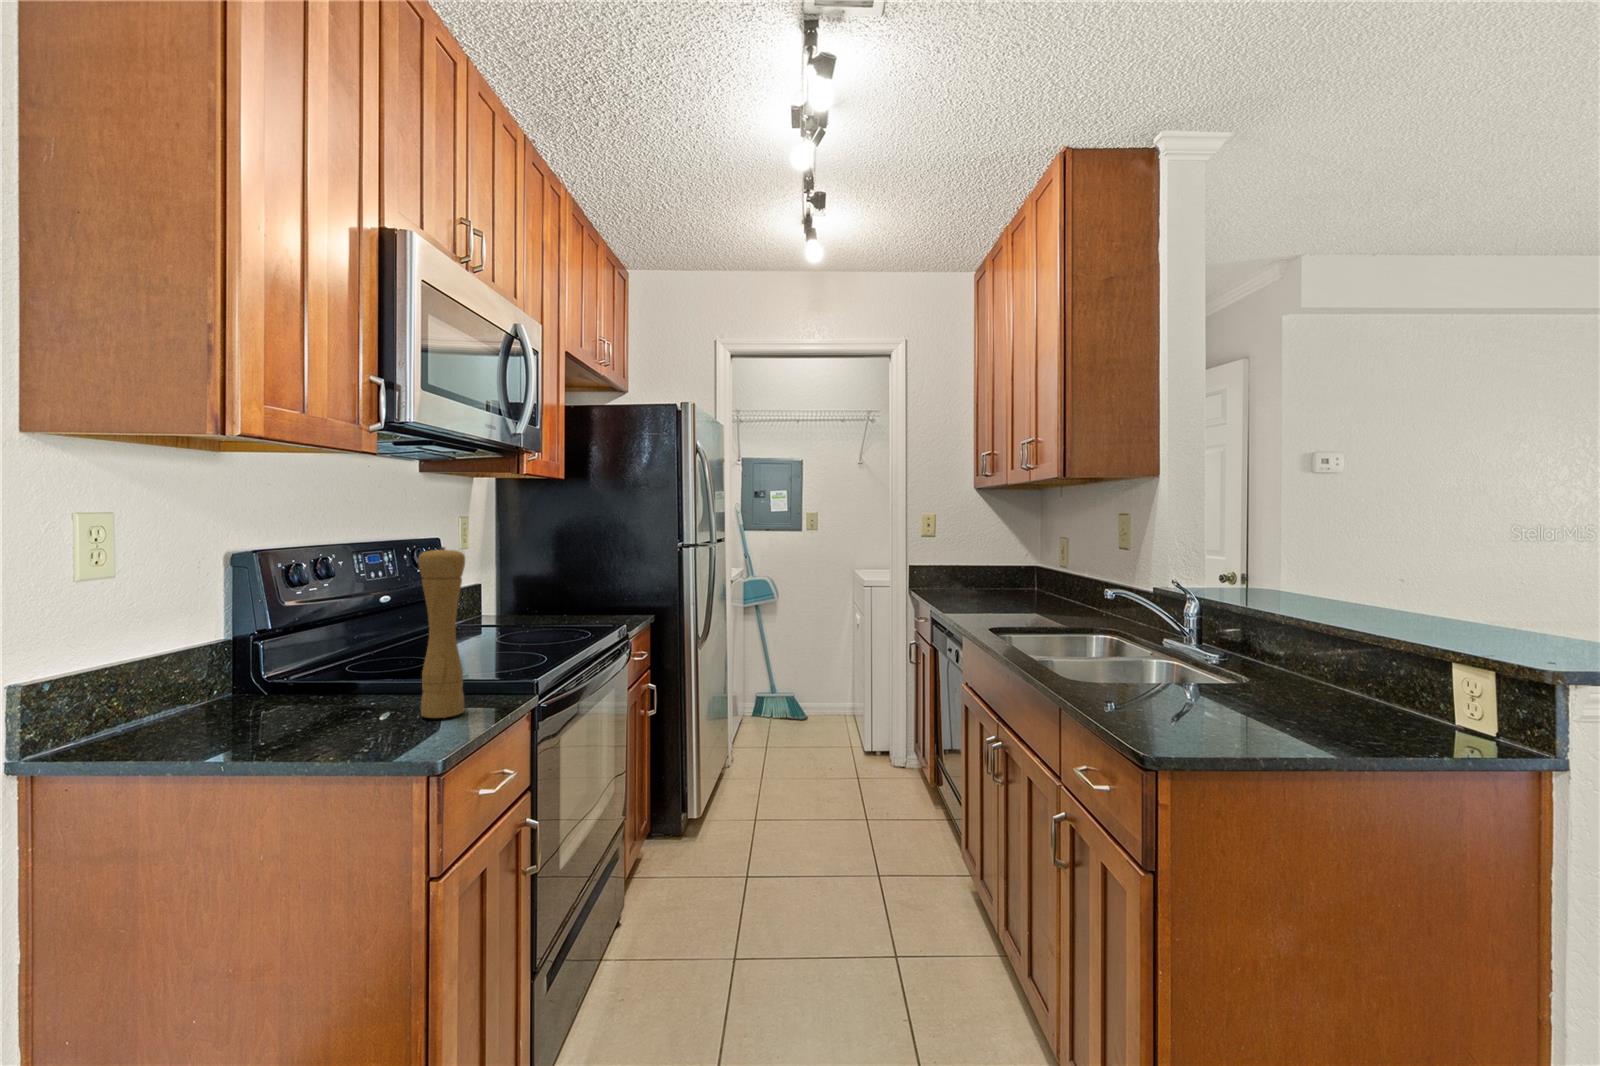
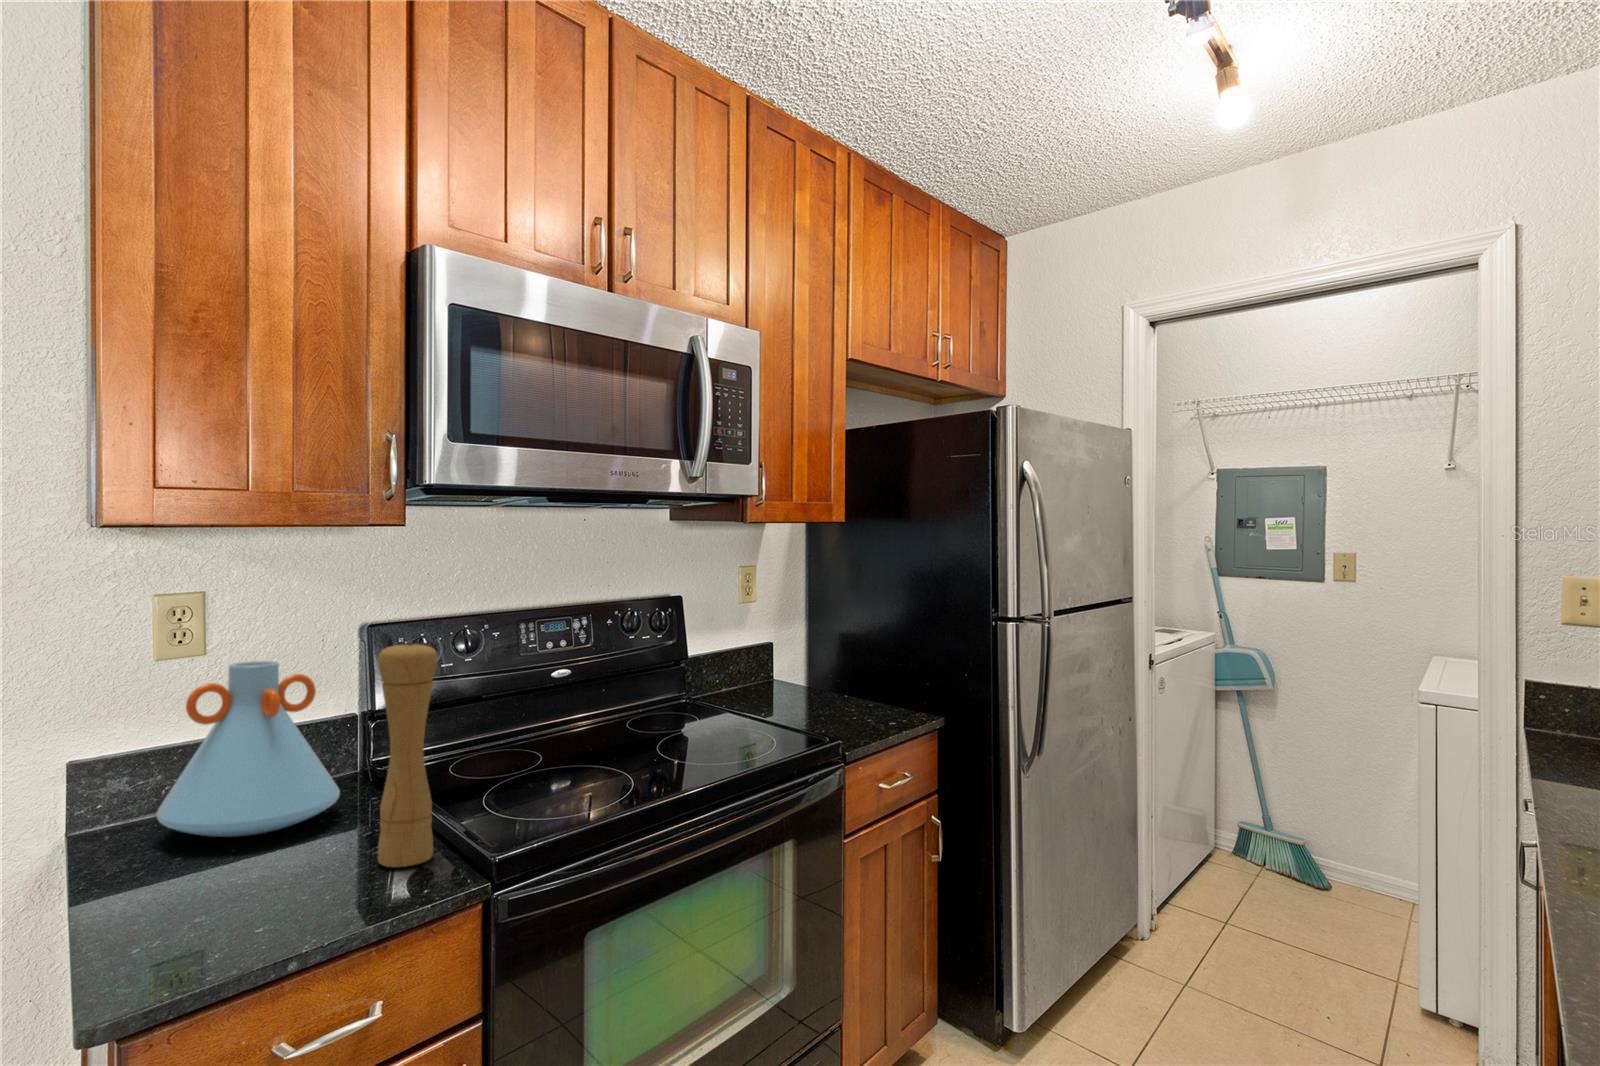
vase: none [144,577,319,731] -> present [156,661,340,837]

